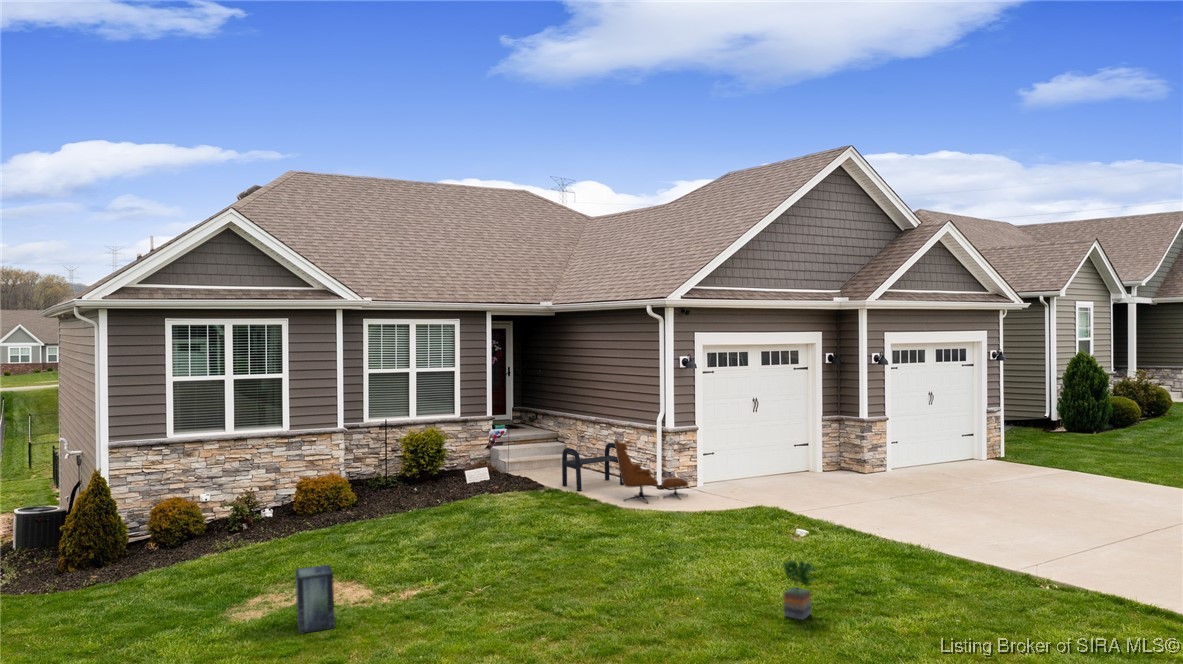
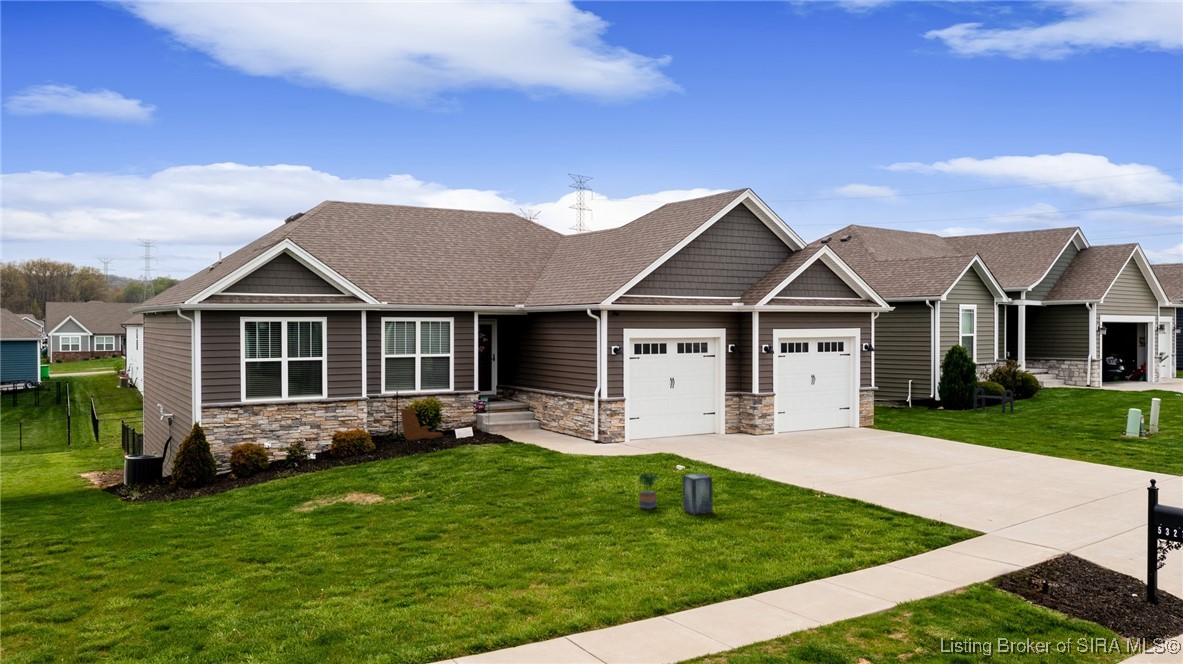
lounge chair: present [614,440,688,503] -> present [400,408,443,448]
bench: present [562,443,624,491] -> present [974,388,1013,413]
storage box: present [295,565,335,634] -> present [683,473,713,515]

